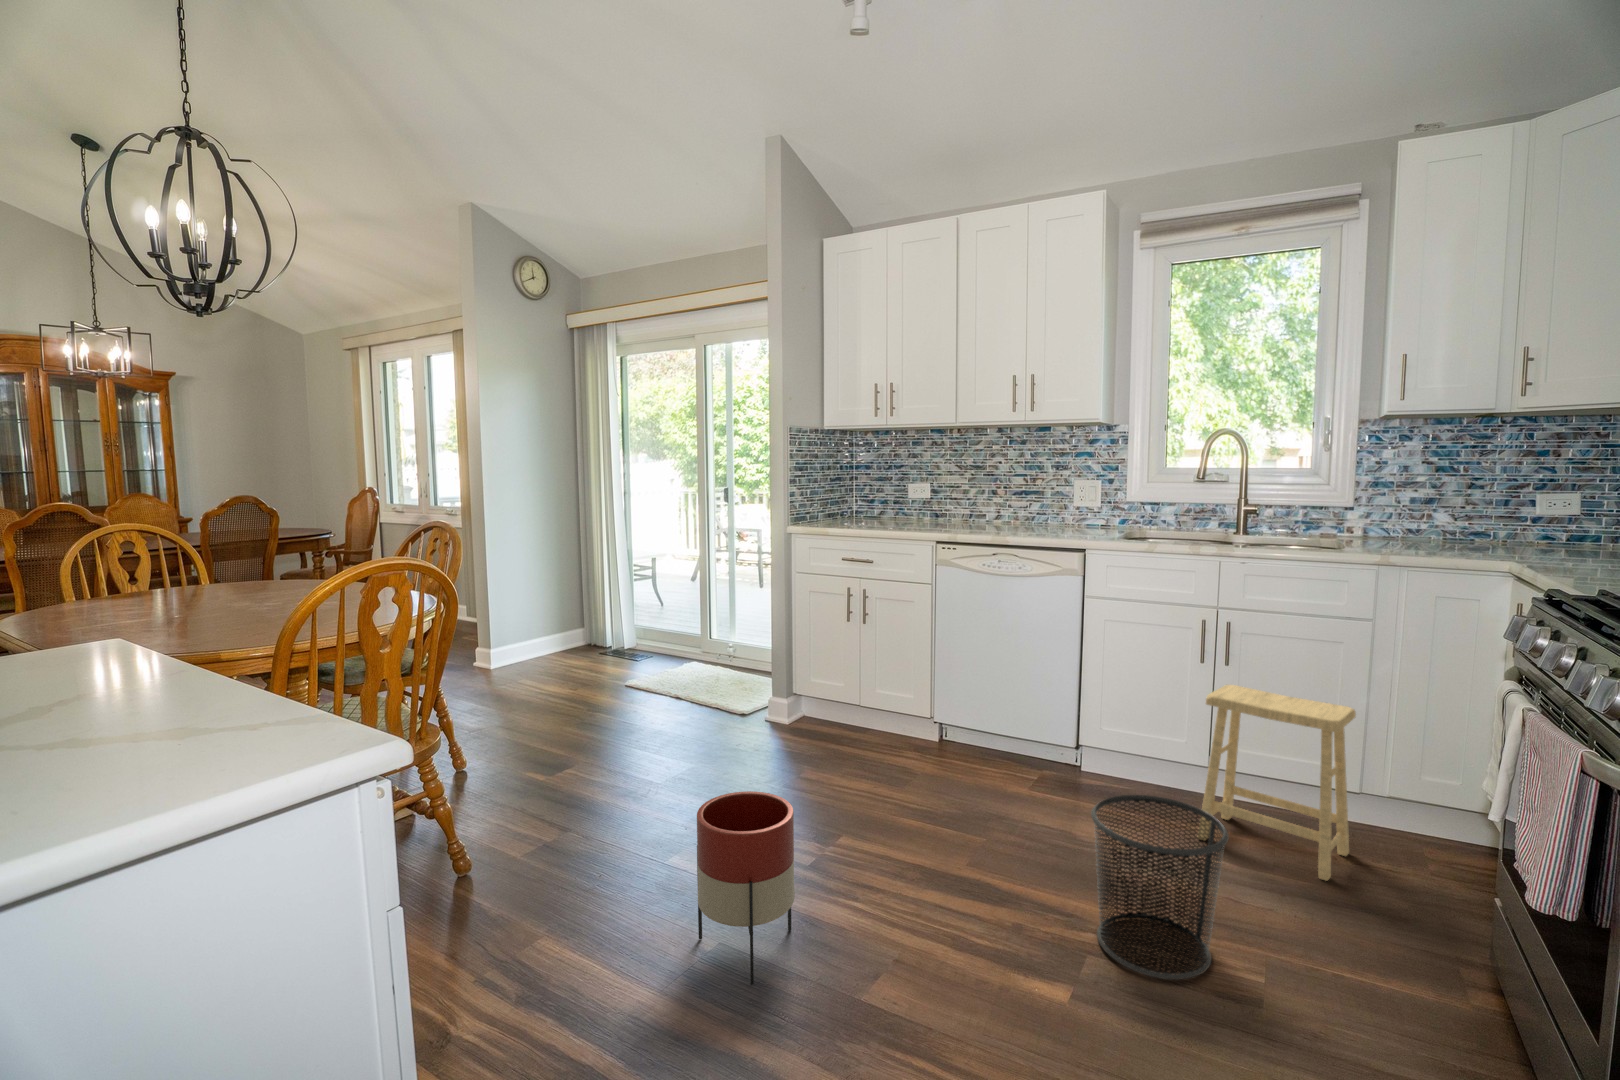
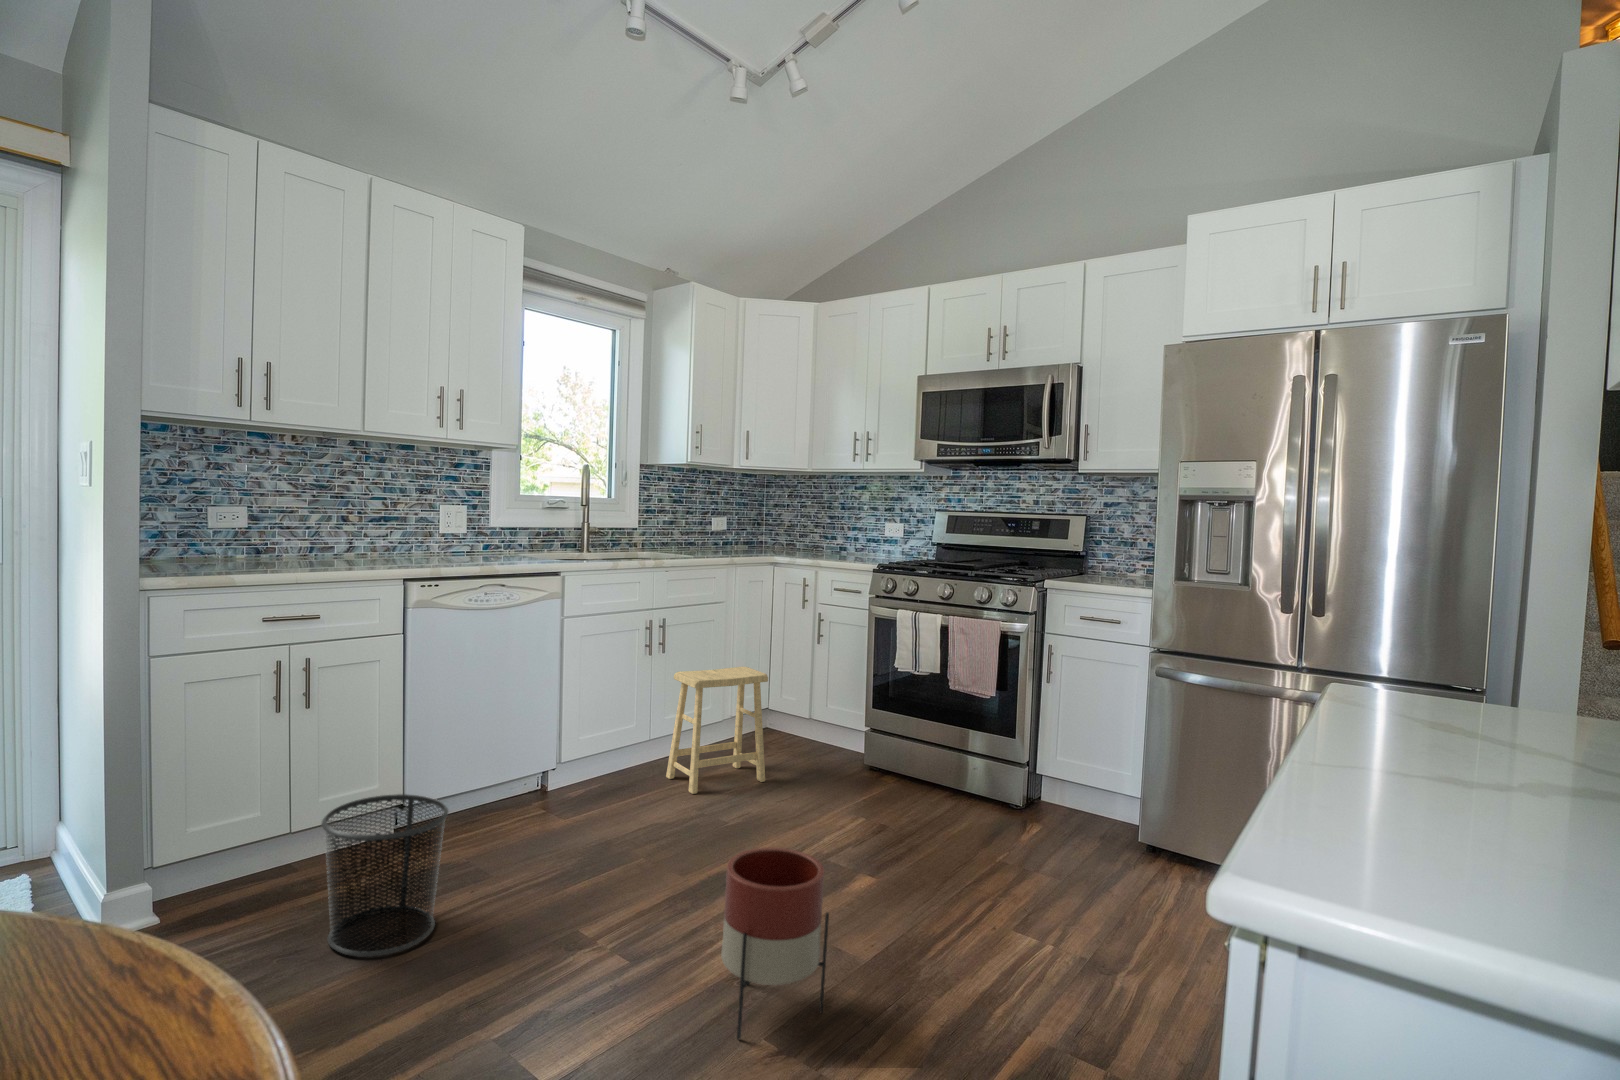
waste bin: present [1091,795,1229,980] -> present [322,794,448,957]

